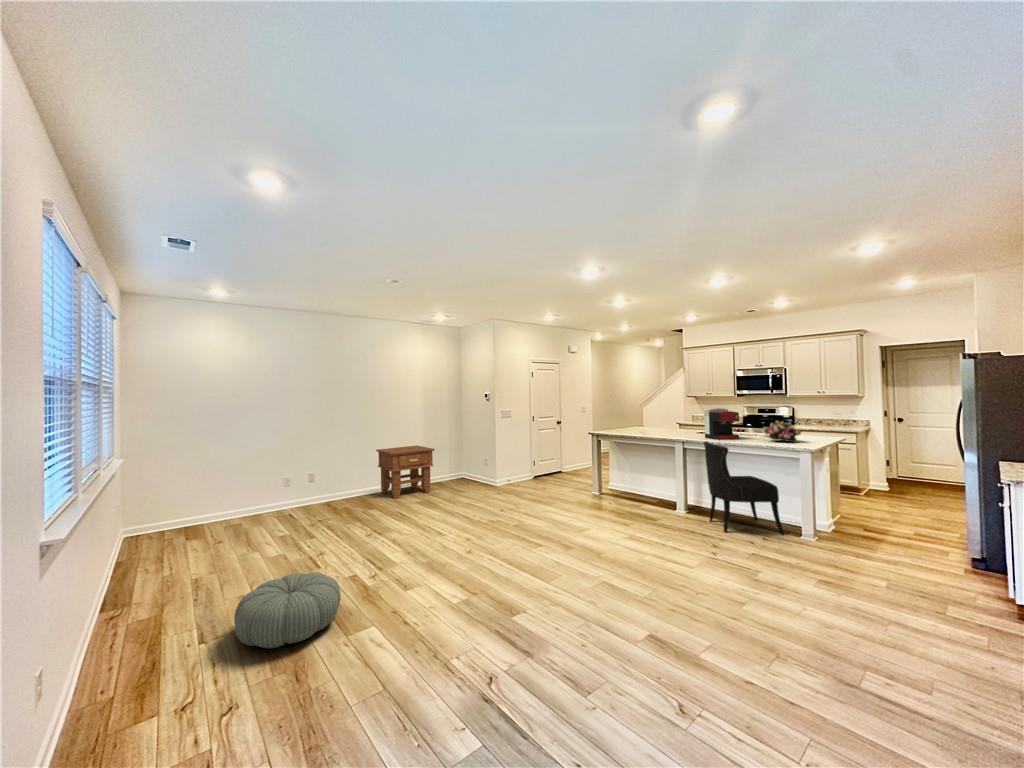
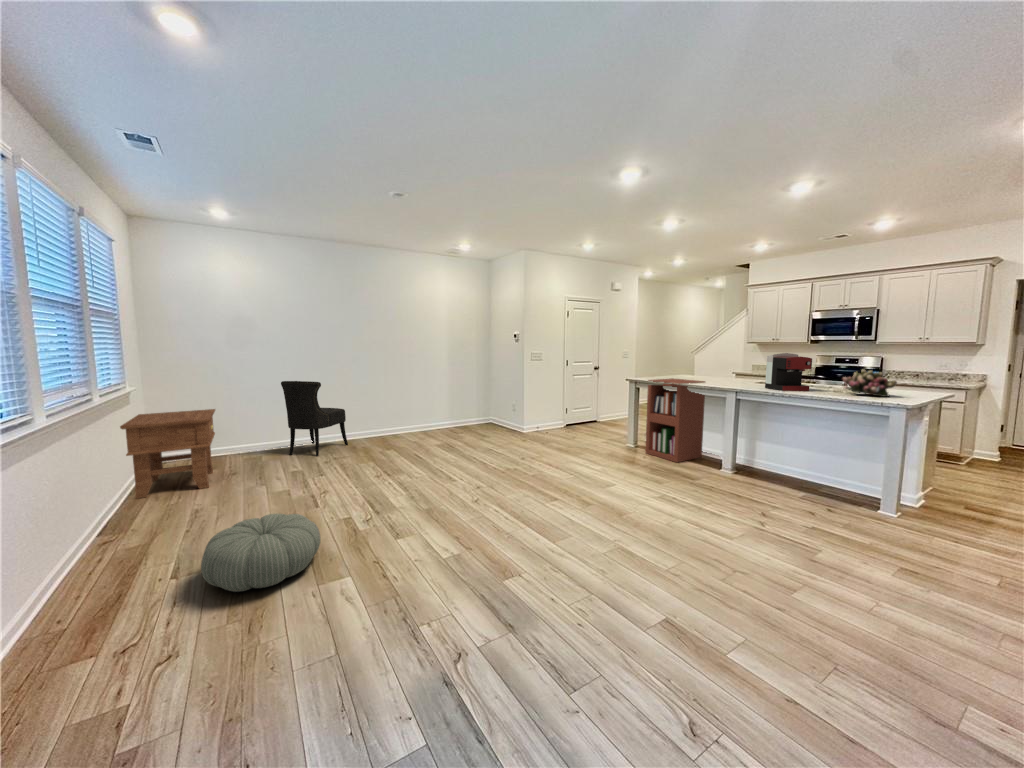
bookshelf: none [609,431,659,506] -> present [645,378,705,462]
dining chair: present [703,442,784,535] -> present [281,381,348,456]
side table: present [376,446,435,499] -> present [120,409,215,498]

